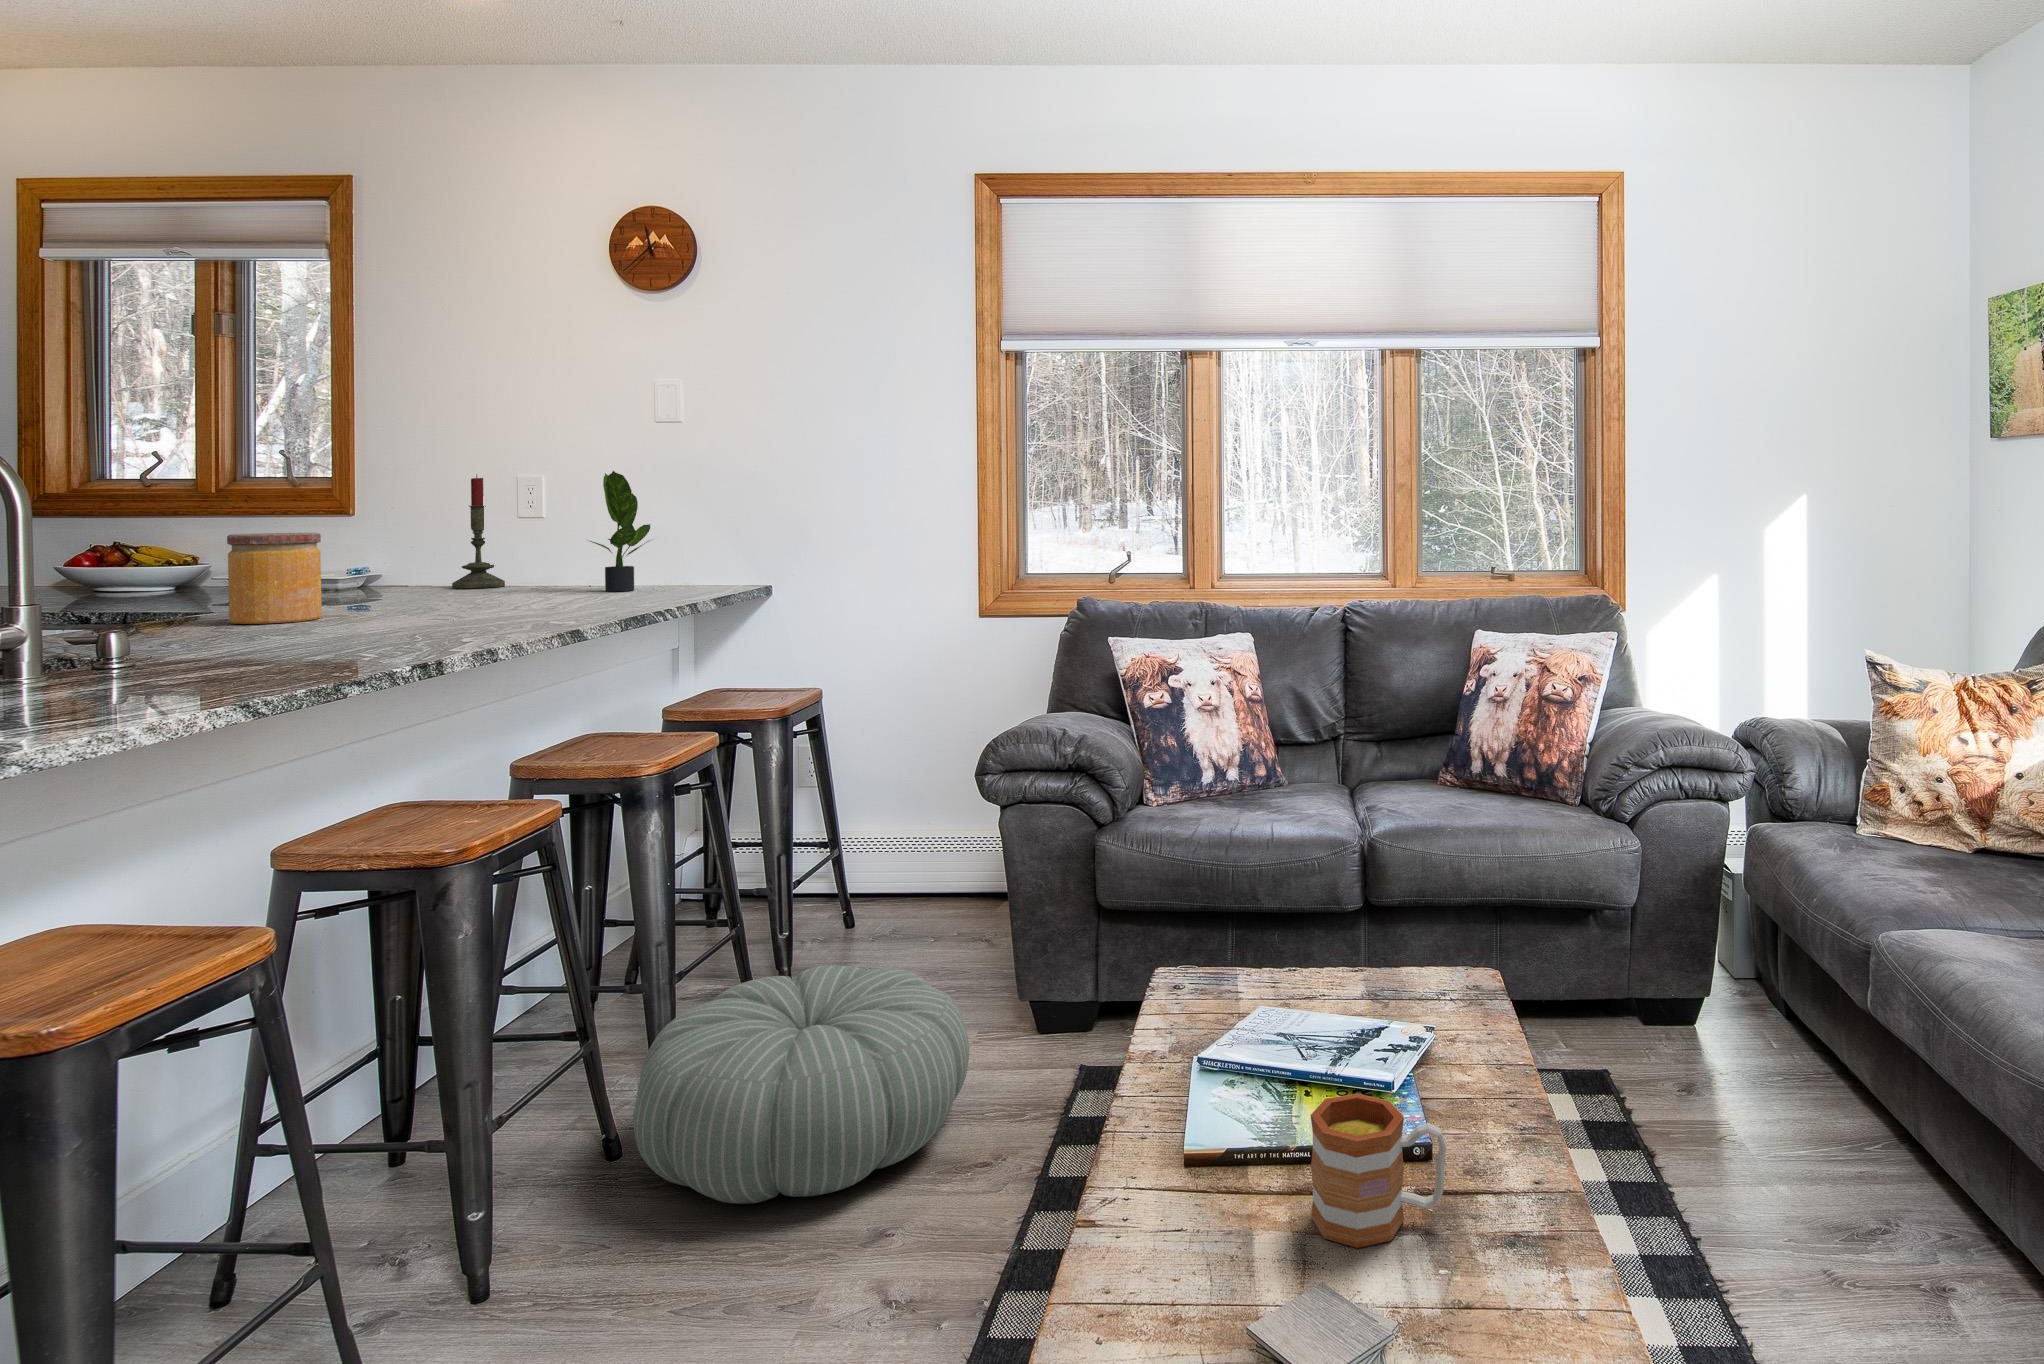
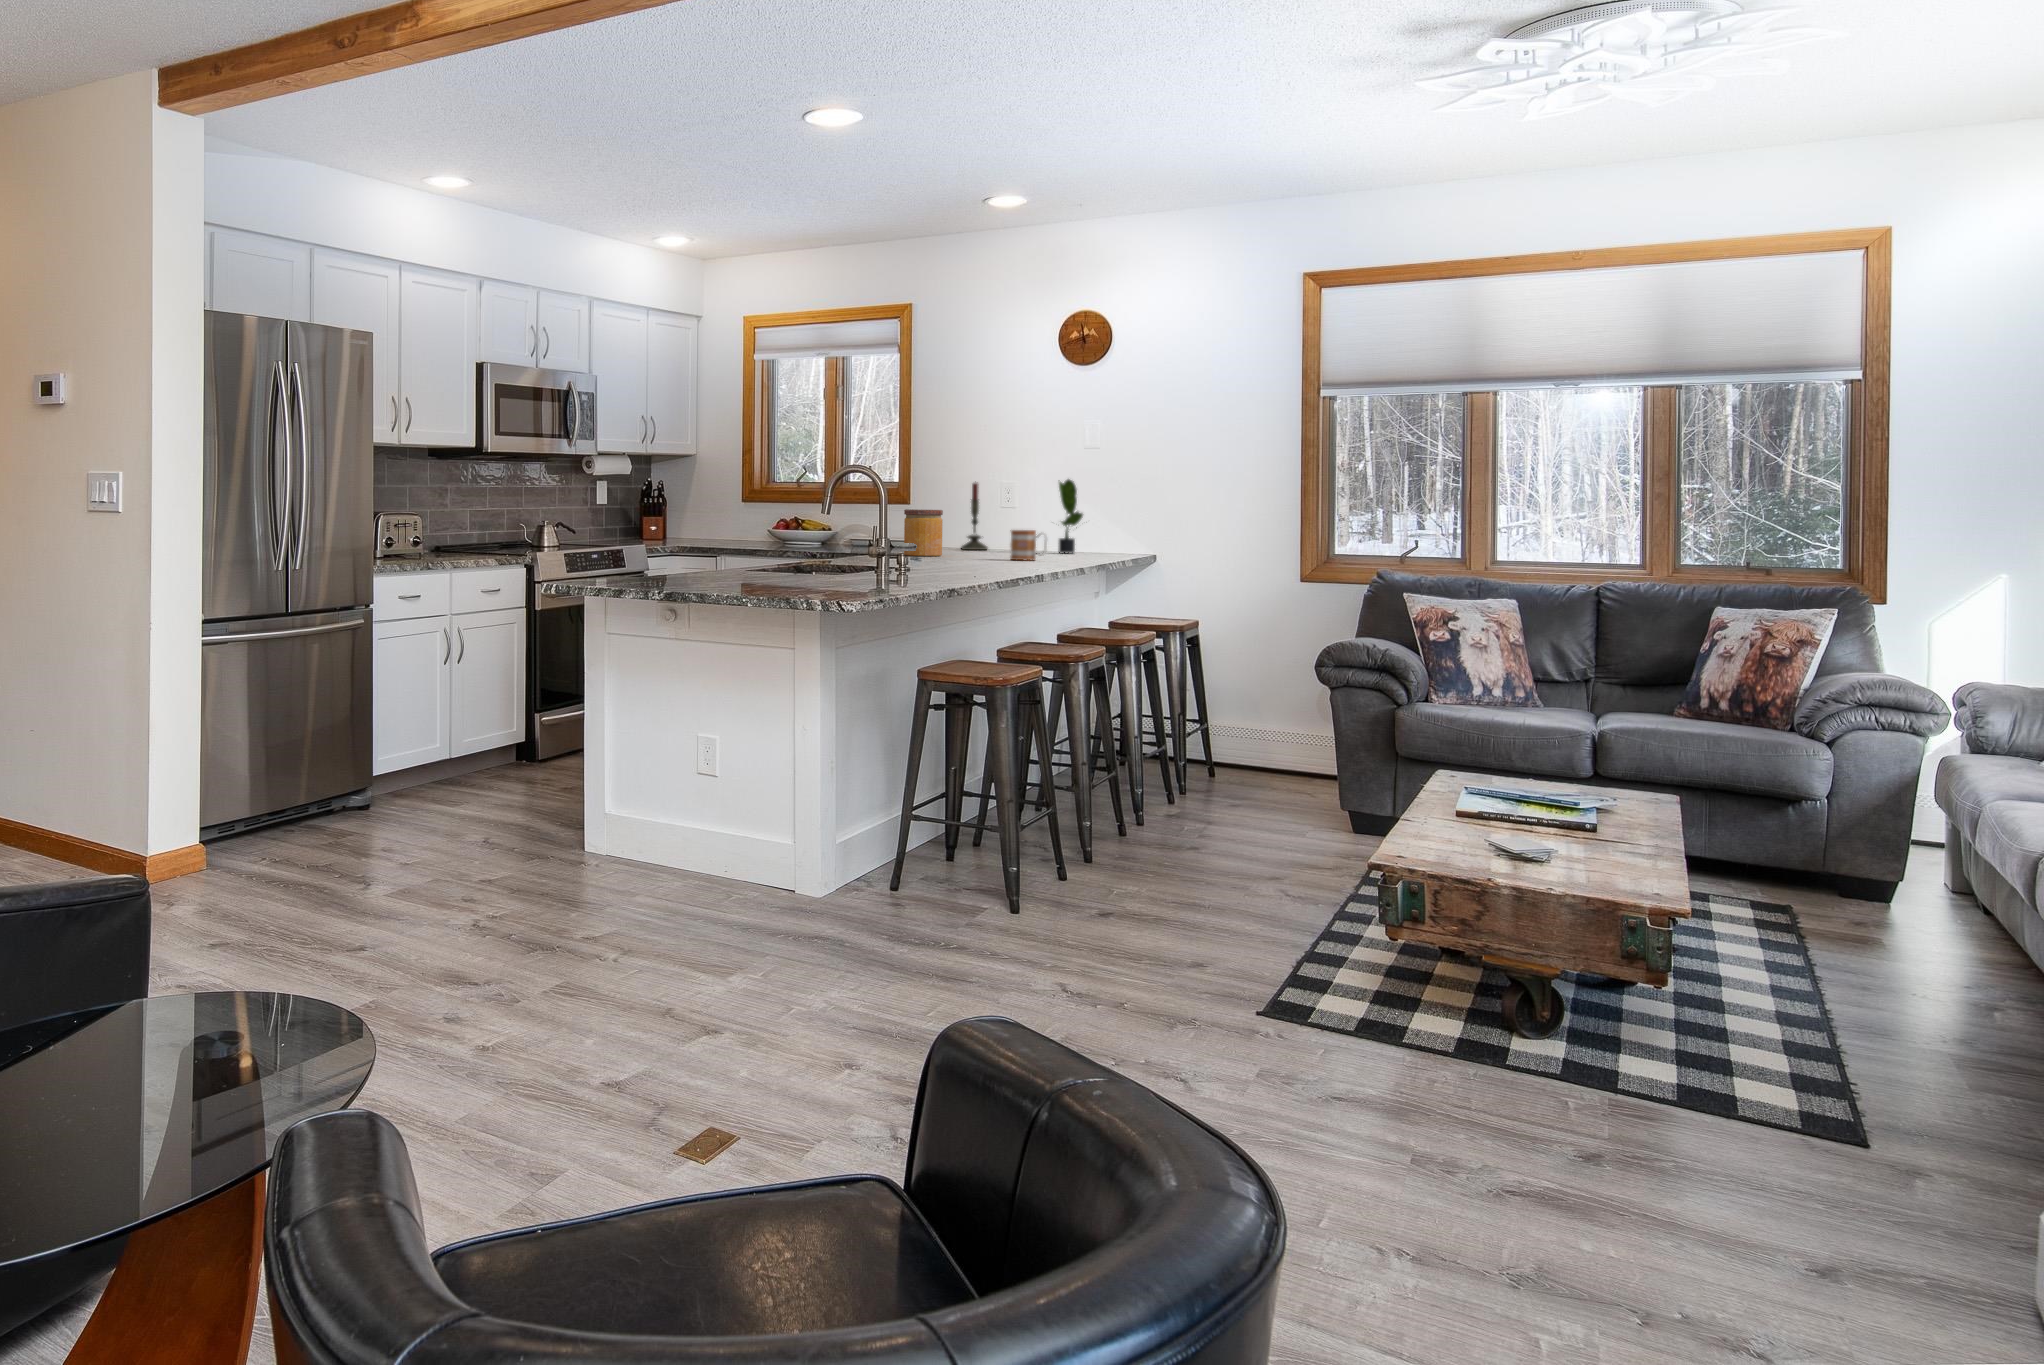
pouf: present [634,965,969,1204] -> none [1136,760,1316,857]
mug: present [1311,1093,1447,1248] -> present [1010,530,1047,560]

